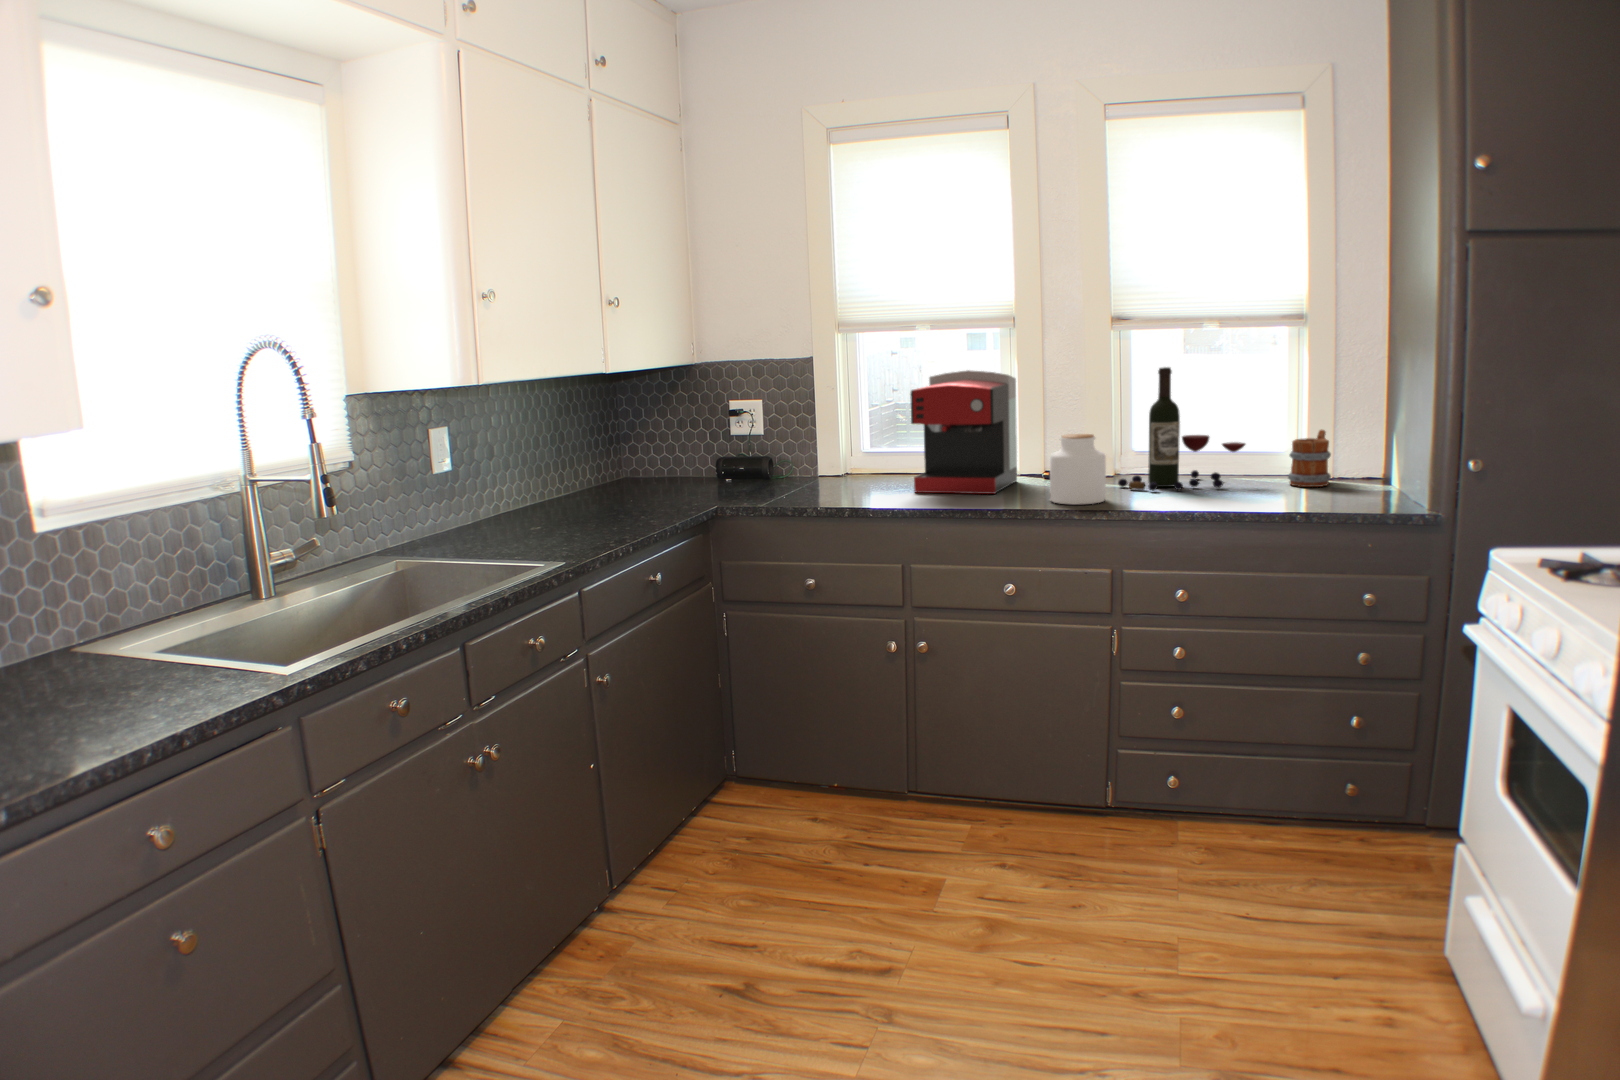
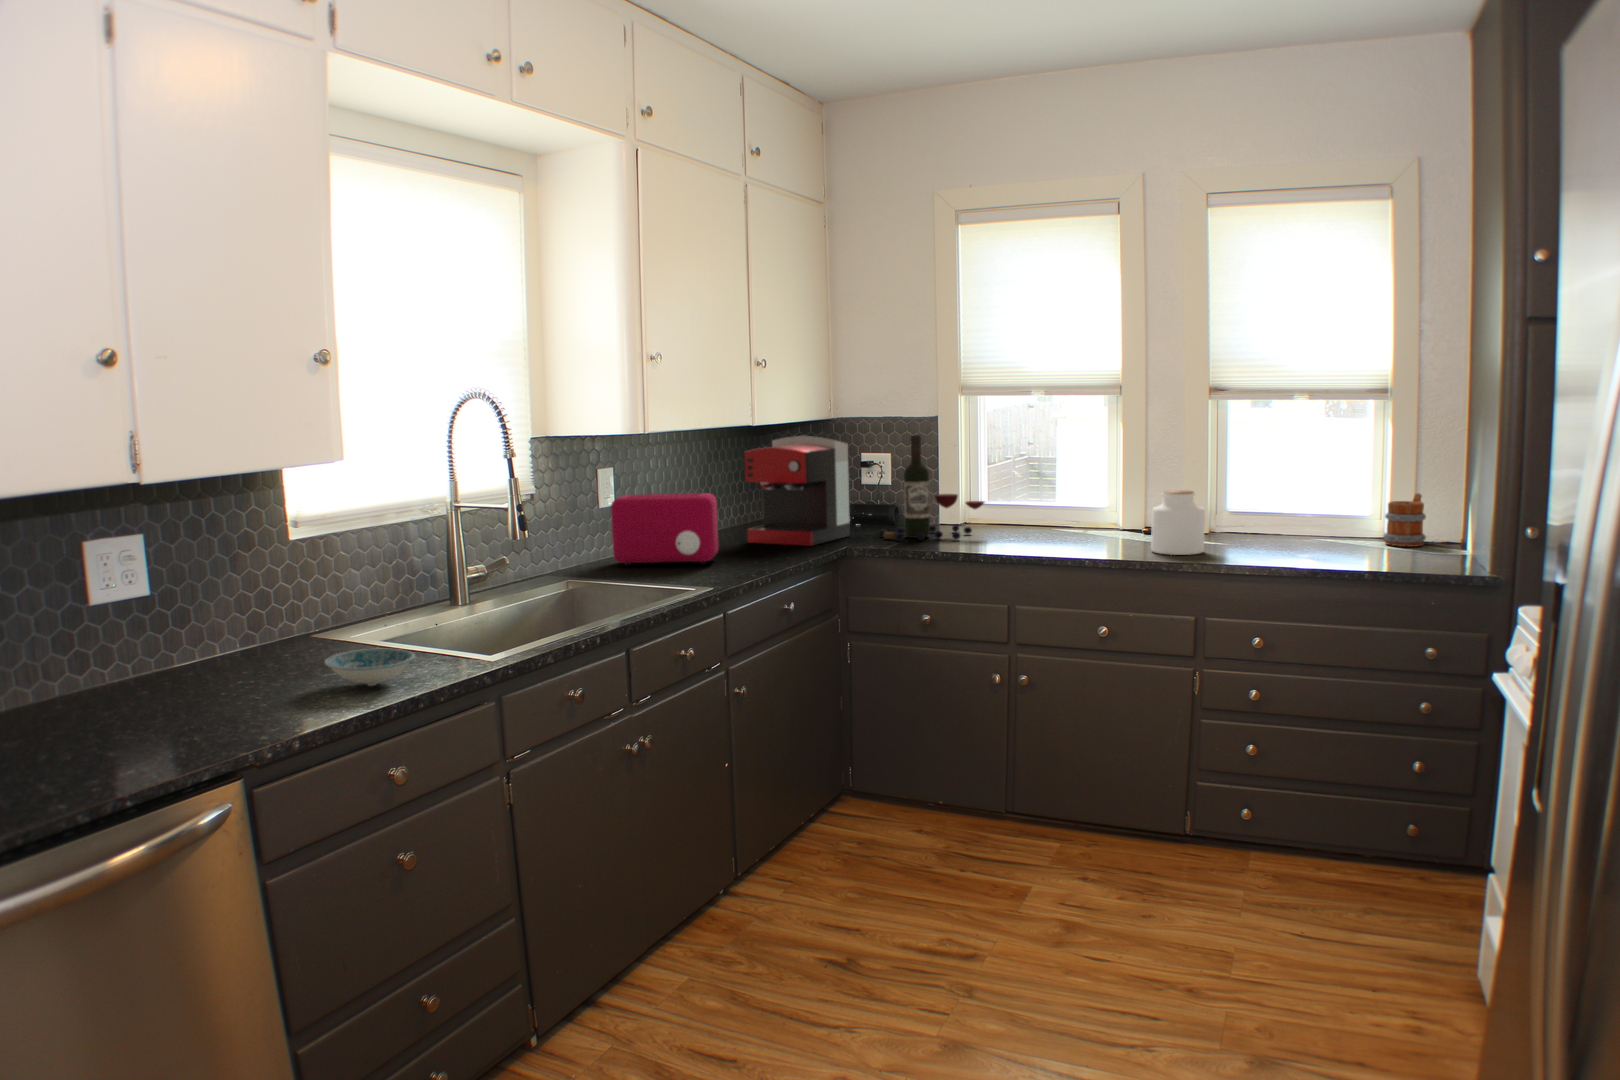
wine bottle: present [1118,367,1245,491] -> present [879,435,984,540]
coffee maker: present [910,370,1017,494] -> present [743,435,850,546]
toaster: none [446,452,574,539] -> present [611,493,719,566]
ceramic bowl: none [64,668,184,717] -> present [325,648,415,686]

